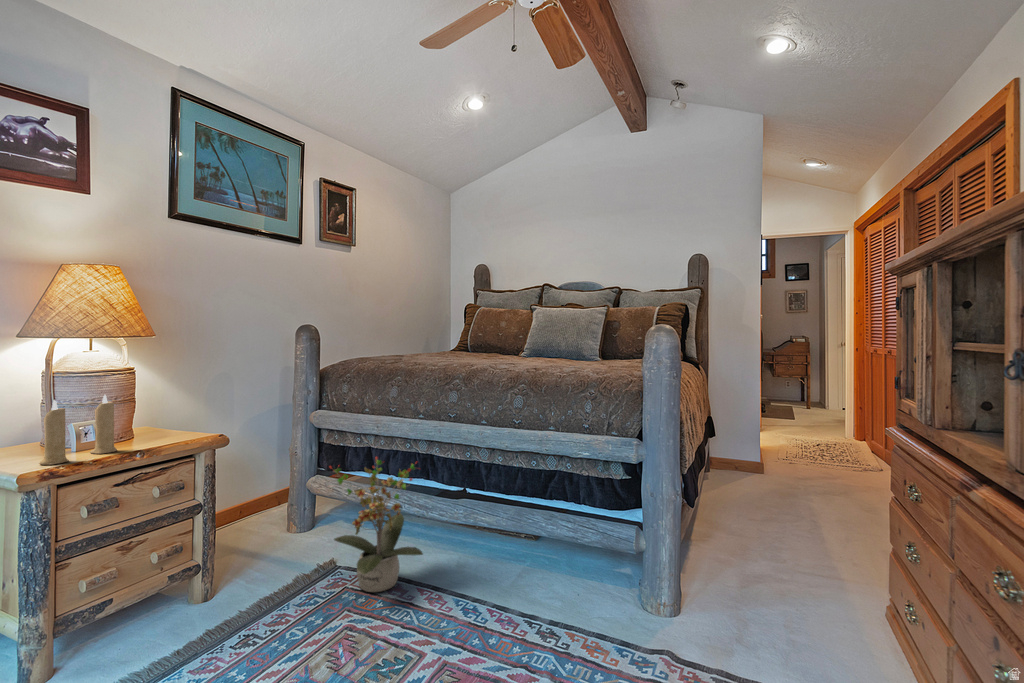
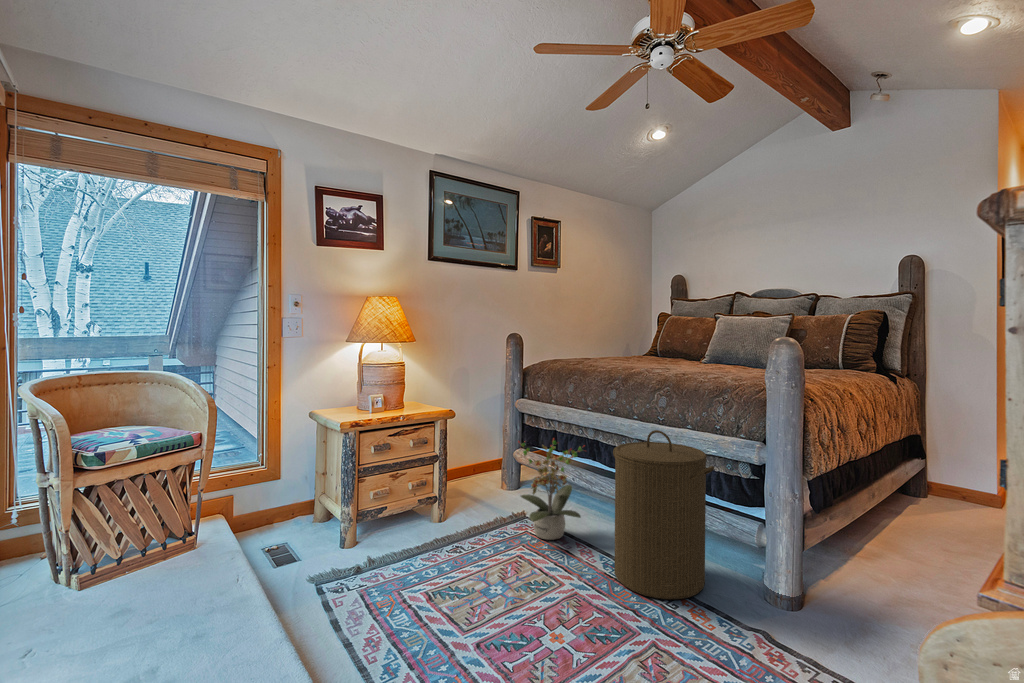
candle: present [39,395,117,465] -> none [354,379,391,419]
laundry hamper: none [470,436,595,641] -> present [613,430,714,600]

